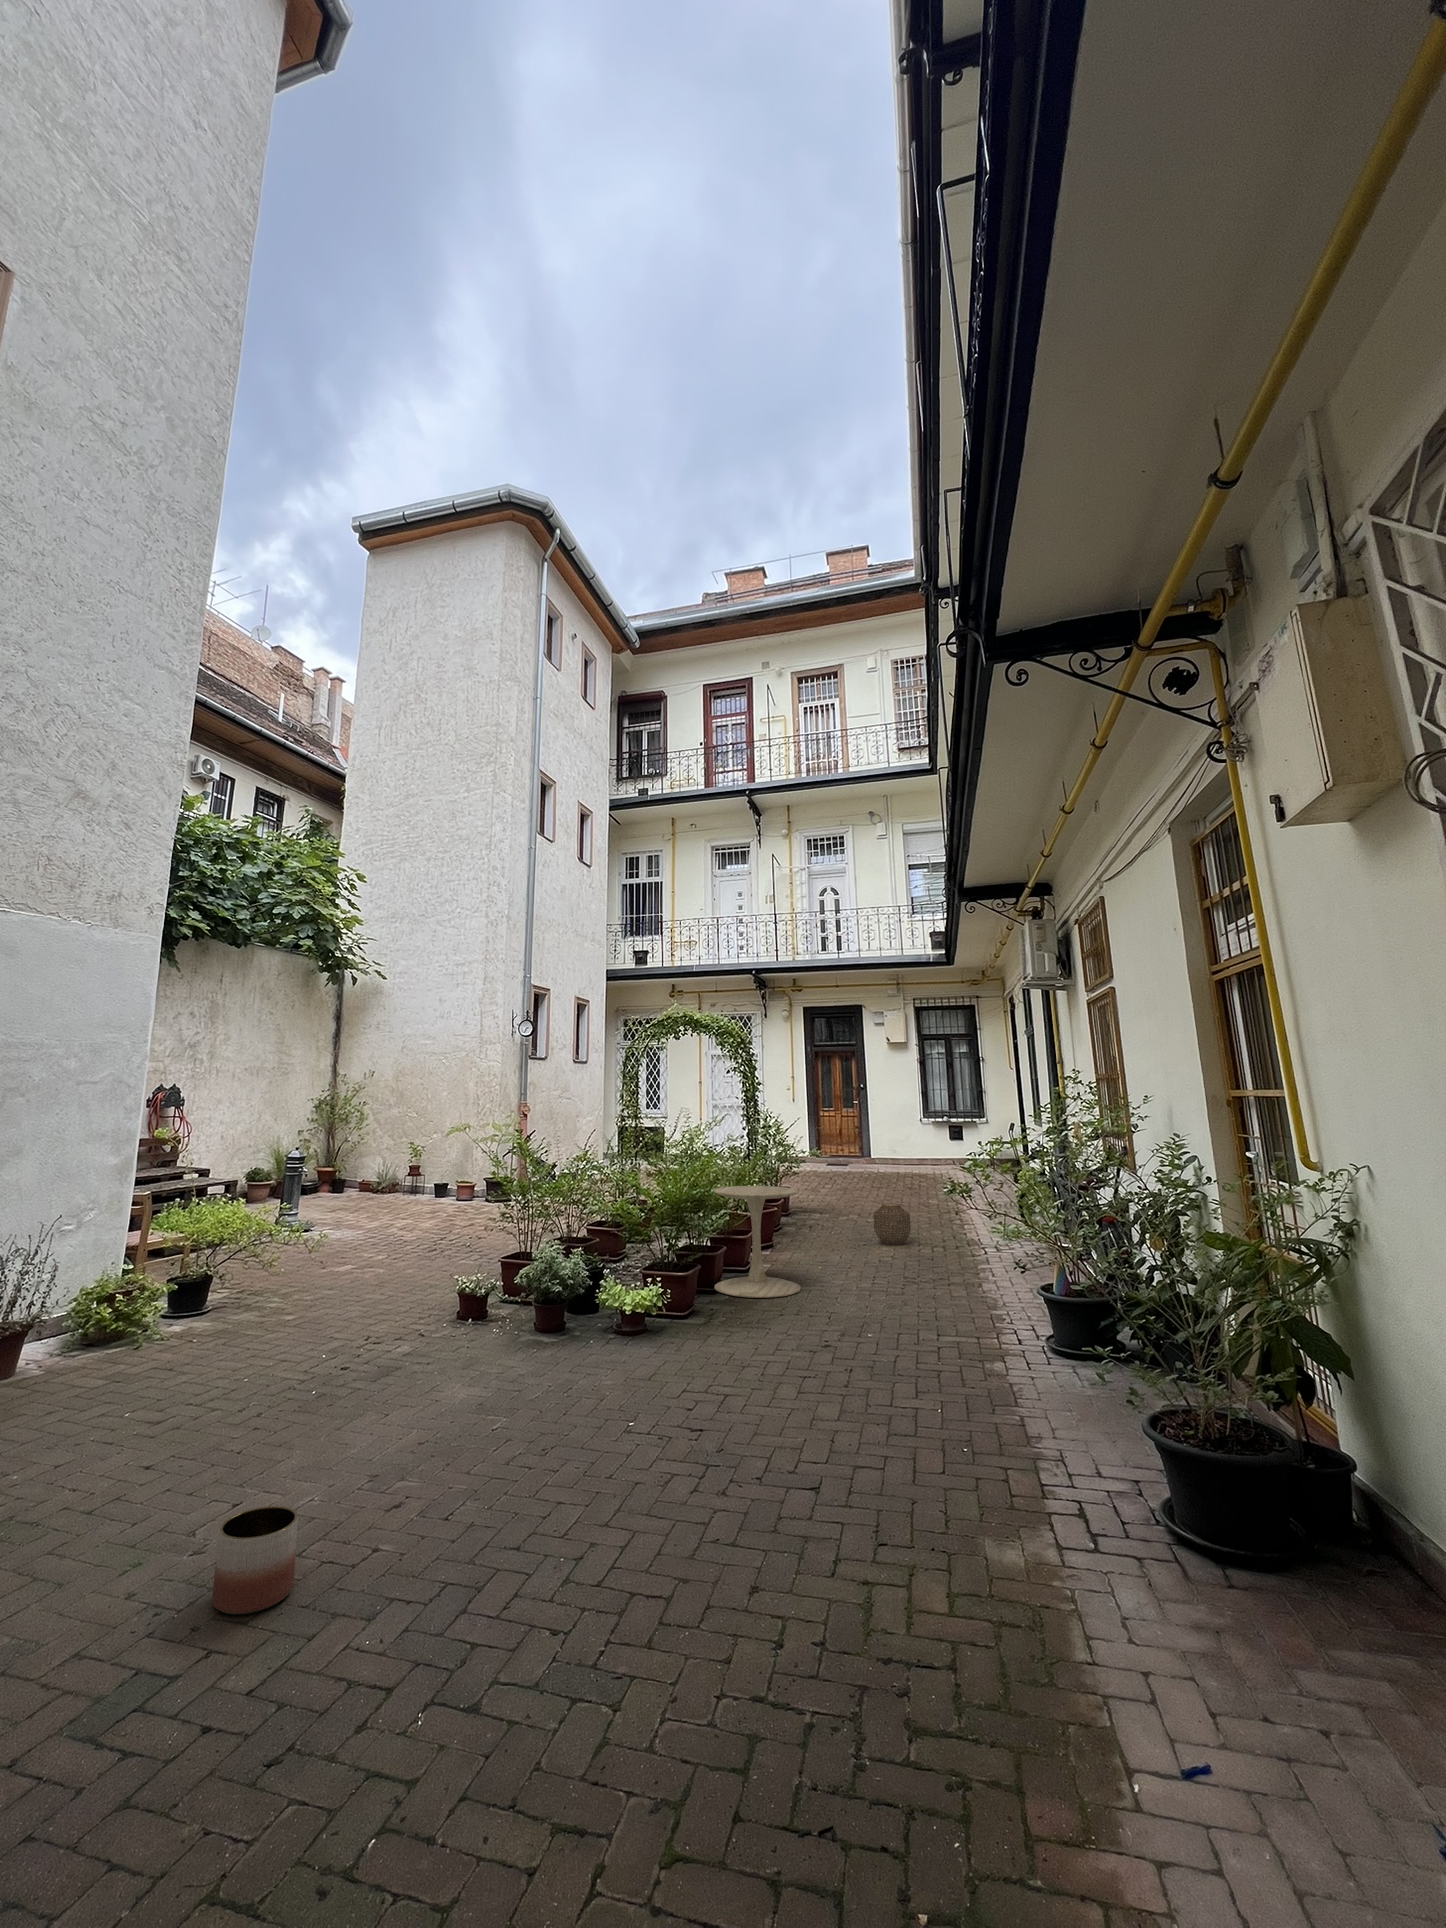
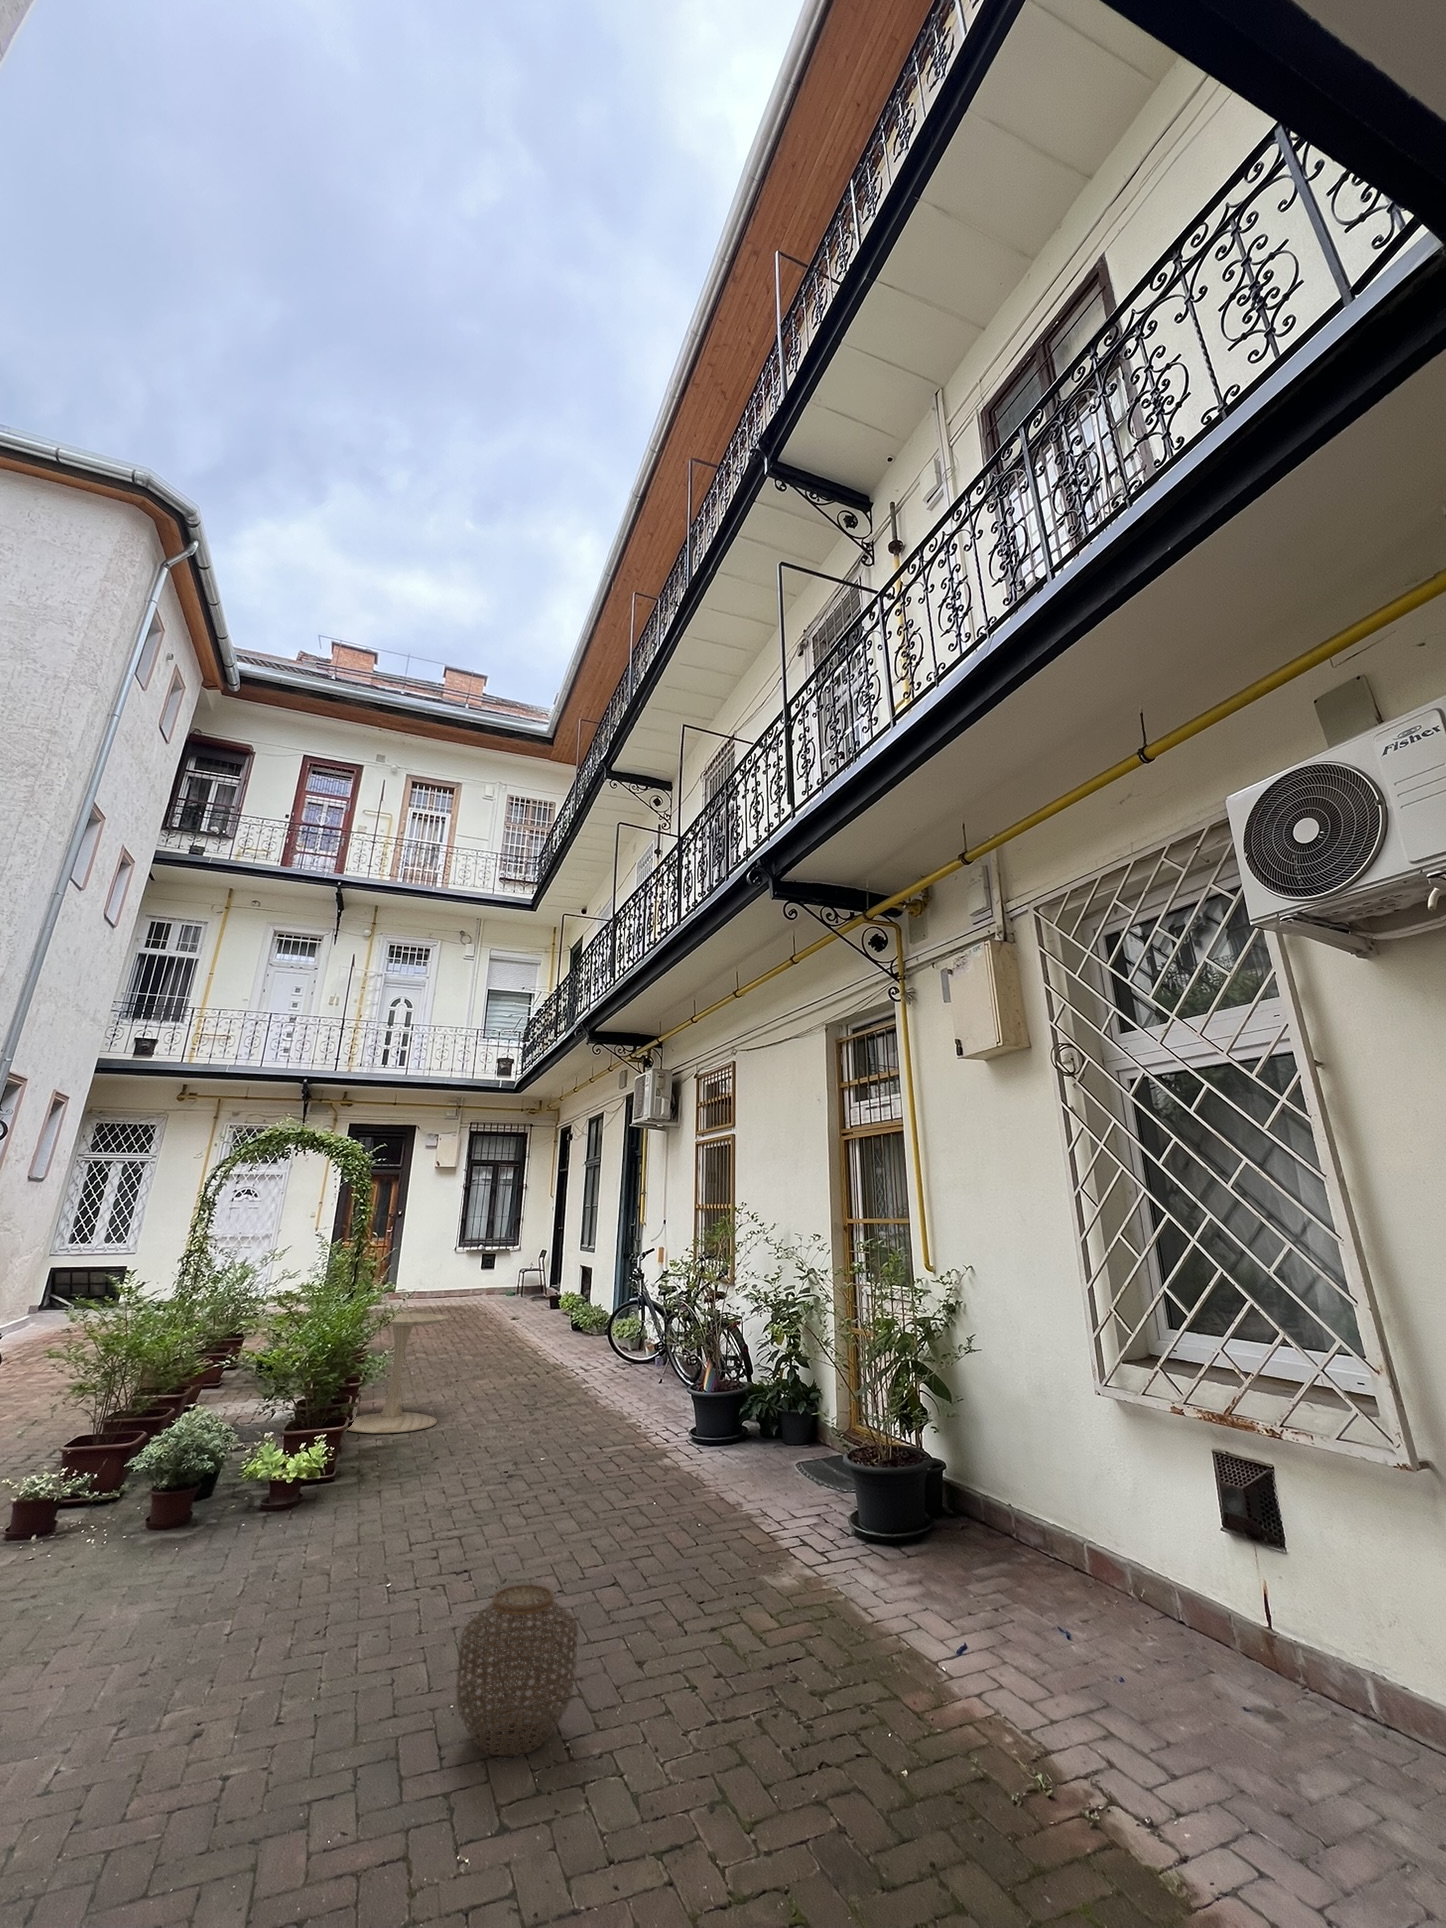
woven basket: present [874,1204,911,1245] -> present [457,1585,578,1756]
planter: present [212,1506,298,1614] -> none [98,1667,209,1797]

